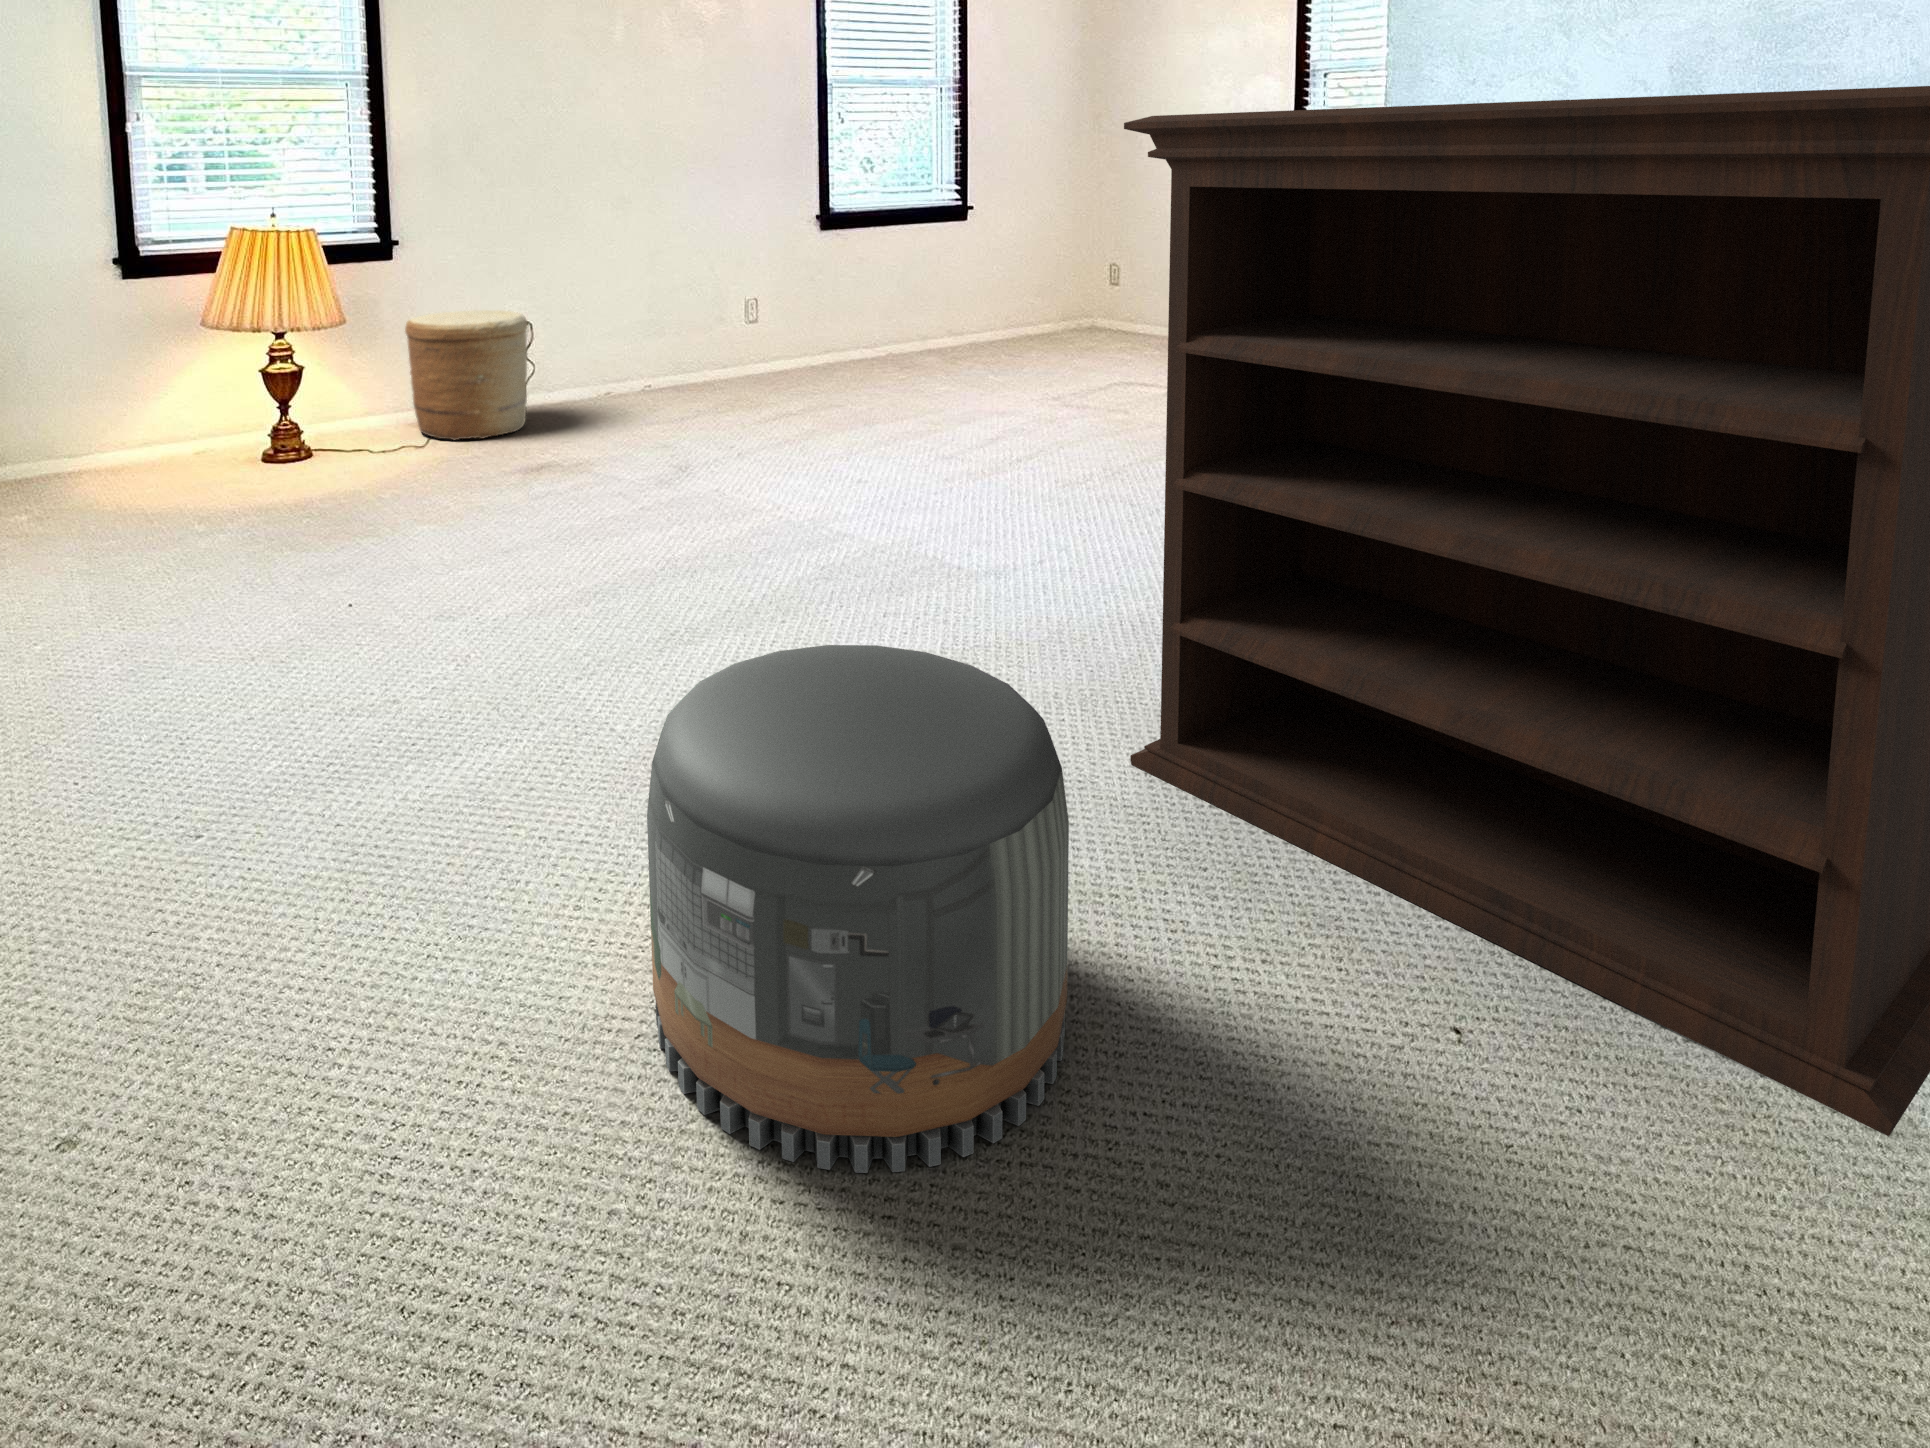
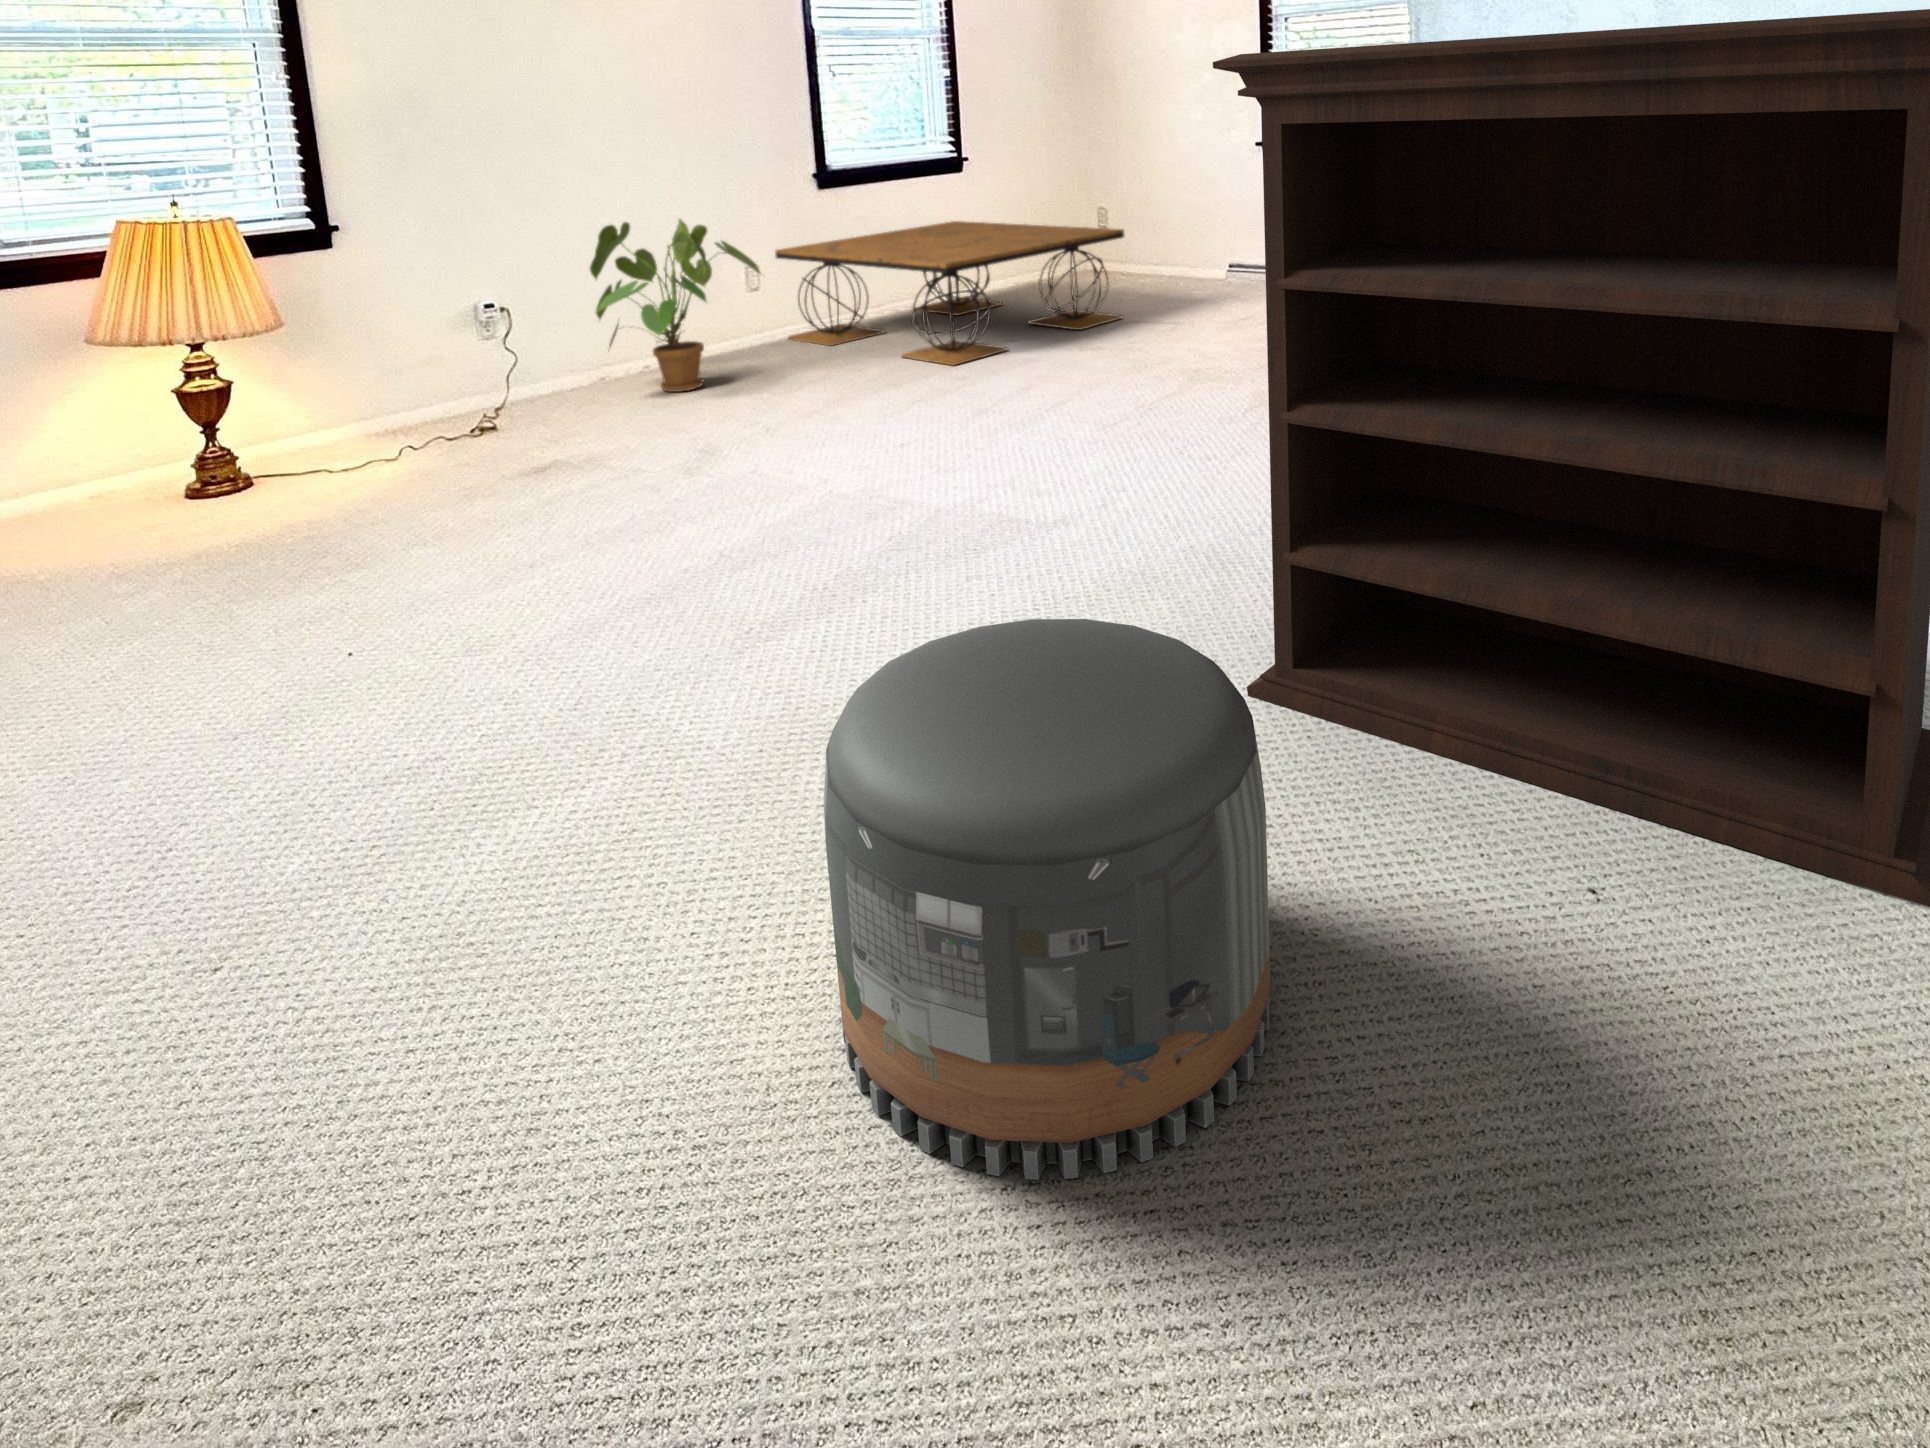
house plant: none [602,250,758,410] -> present [590,219,760,392]
coffee table: none [774,268,1120,409] -> present [775,221,1124,366]
woven basket: present [405,310,527,440] -> none [355,298,513,451]

